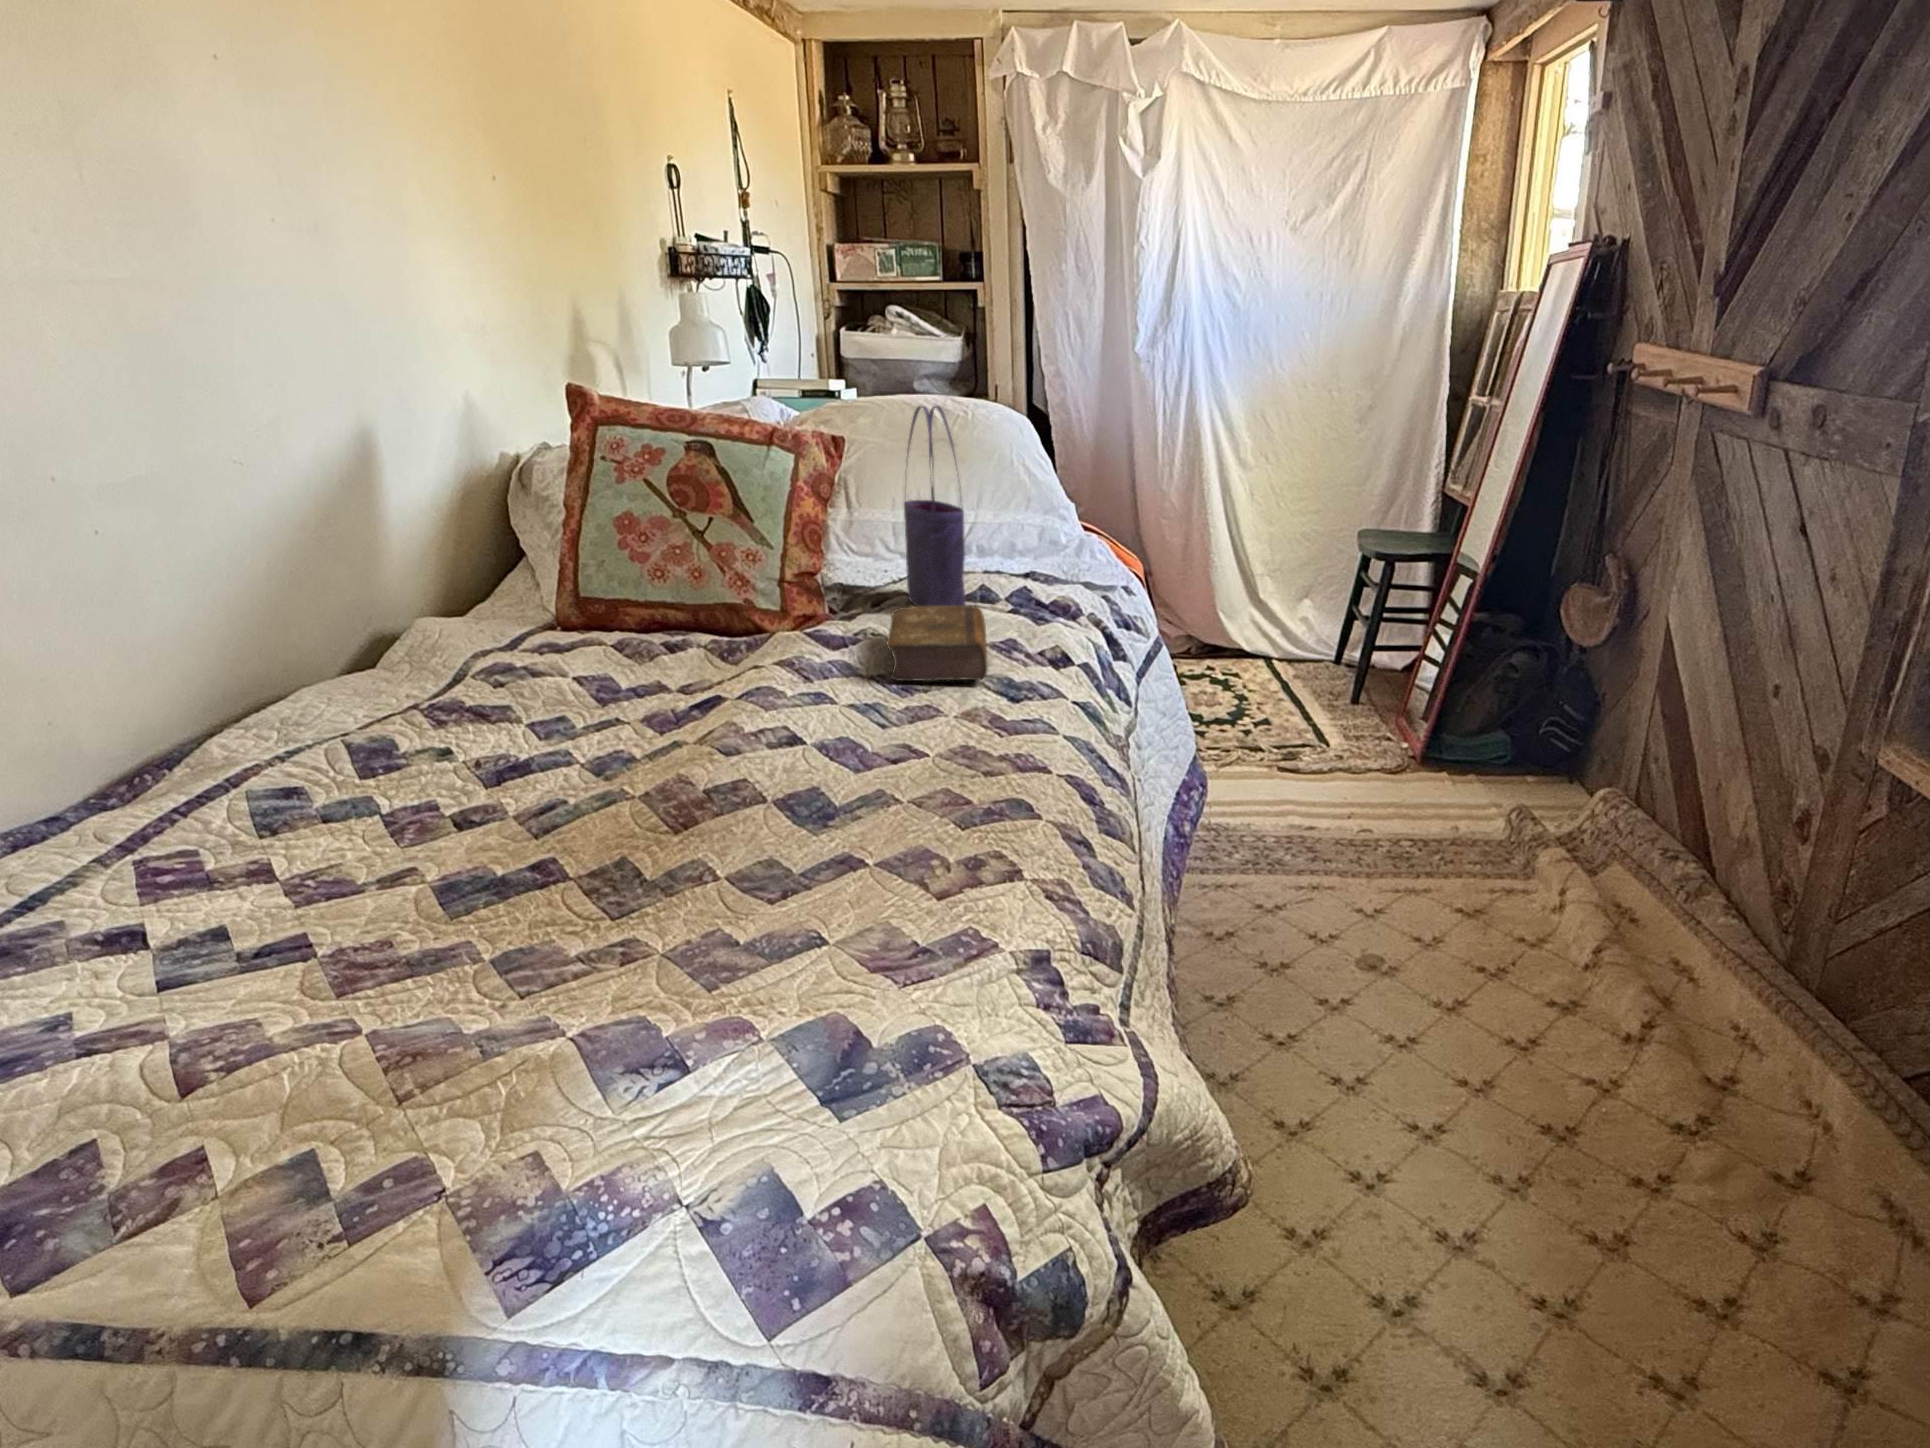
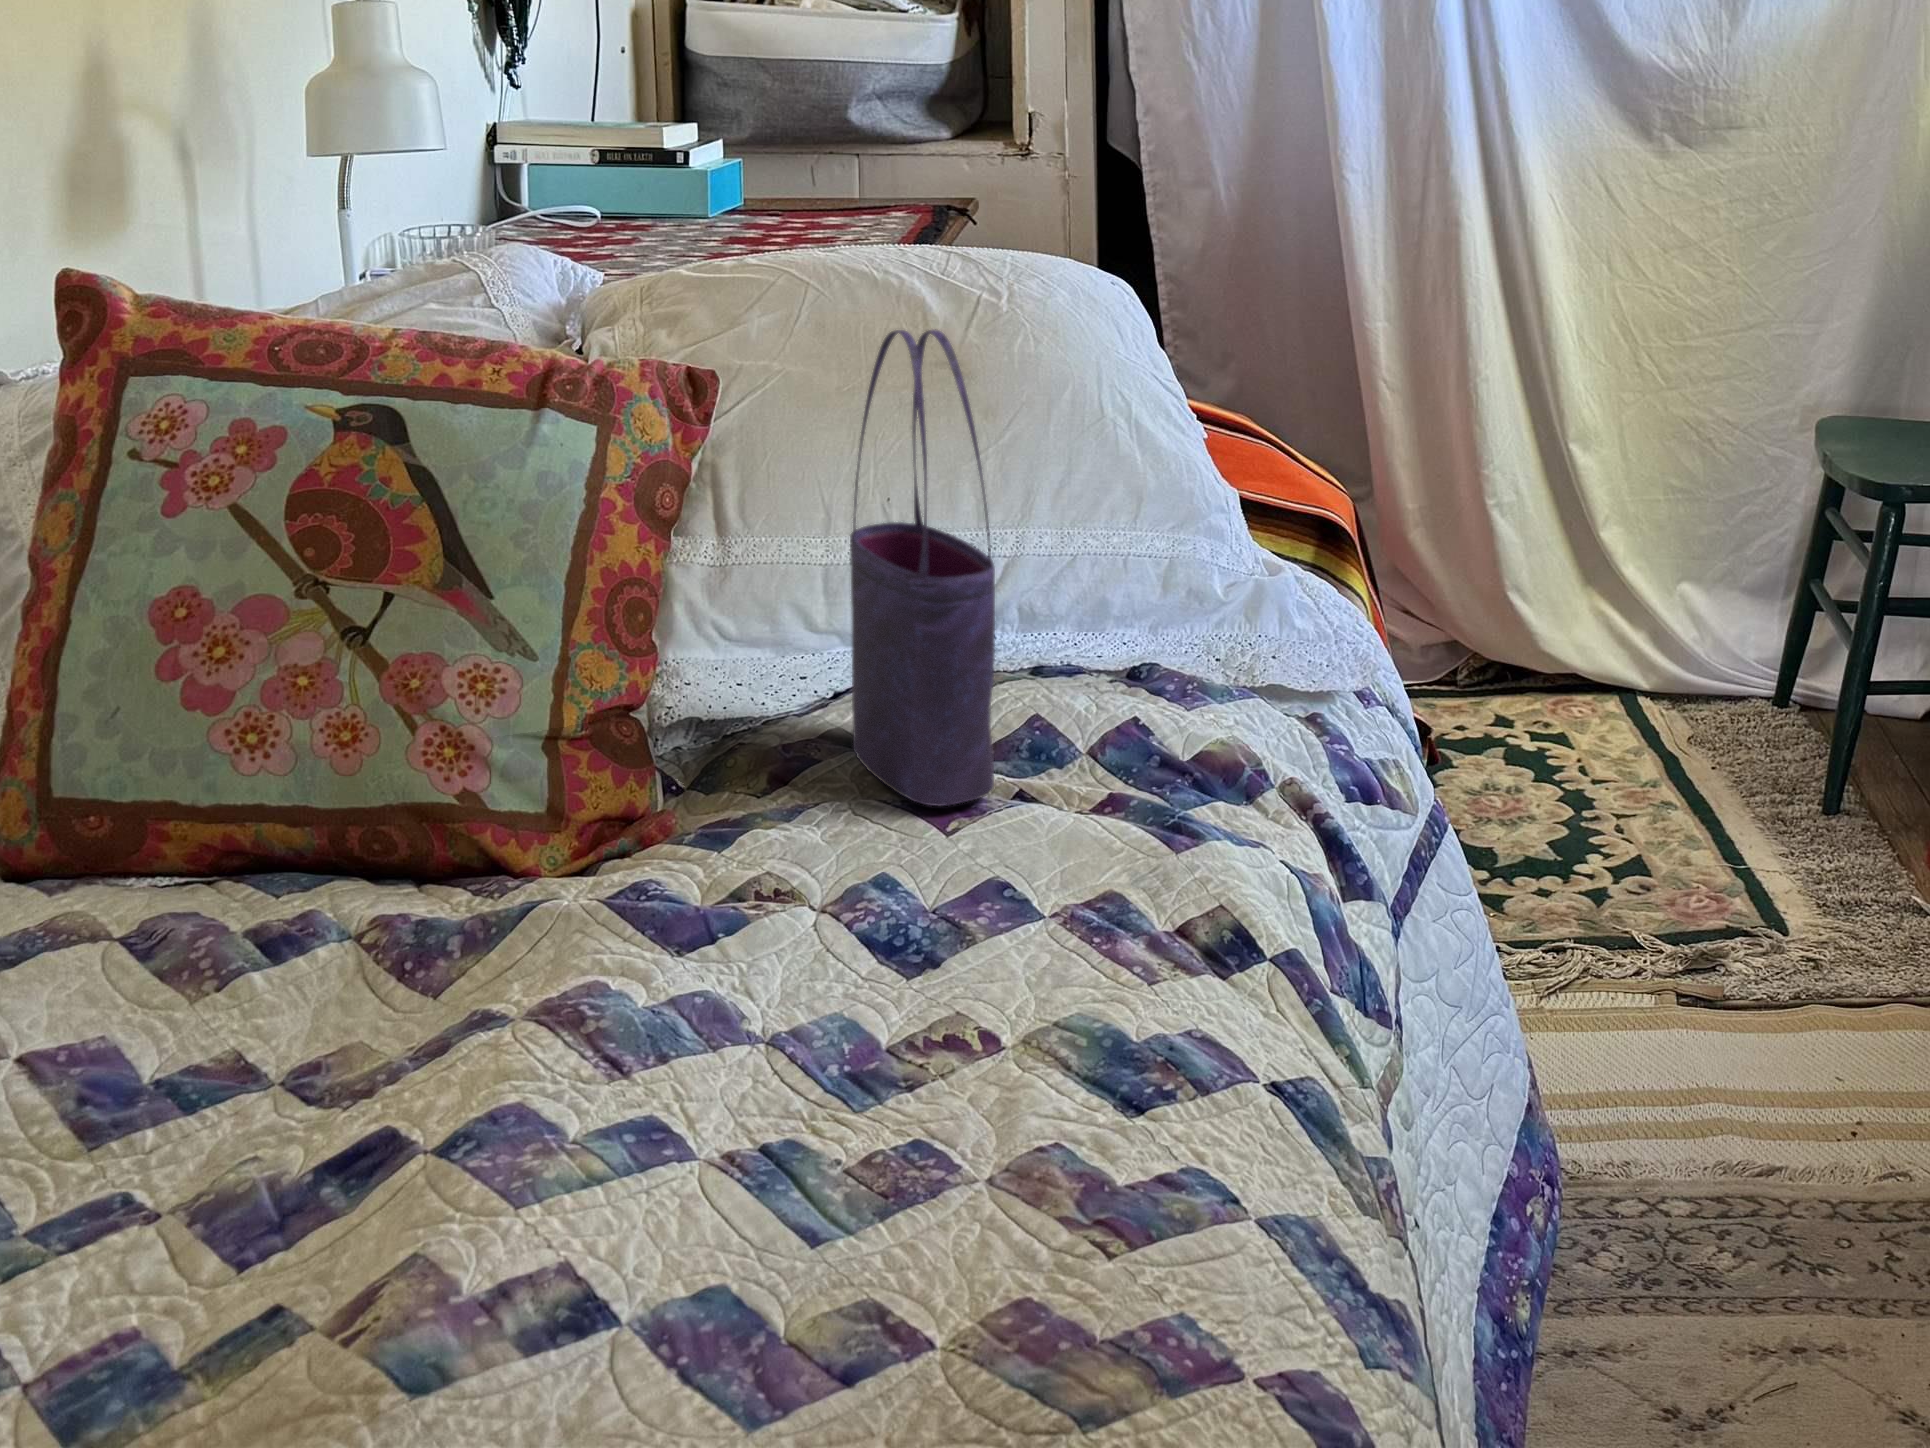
book: present [887,606,988,681] -> none [815,810,1064,1056]

